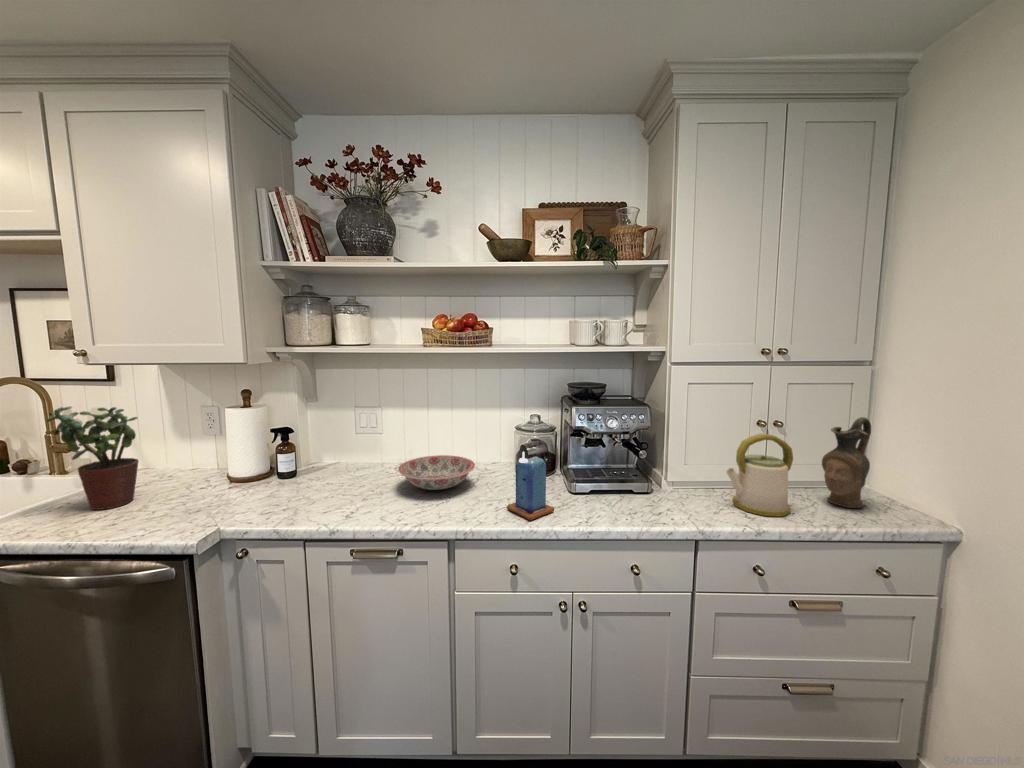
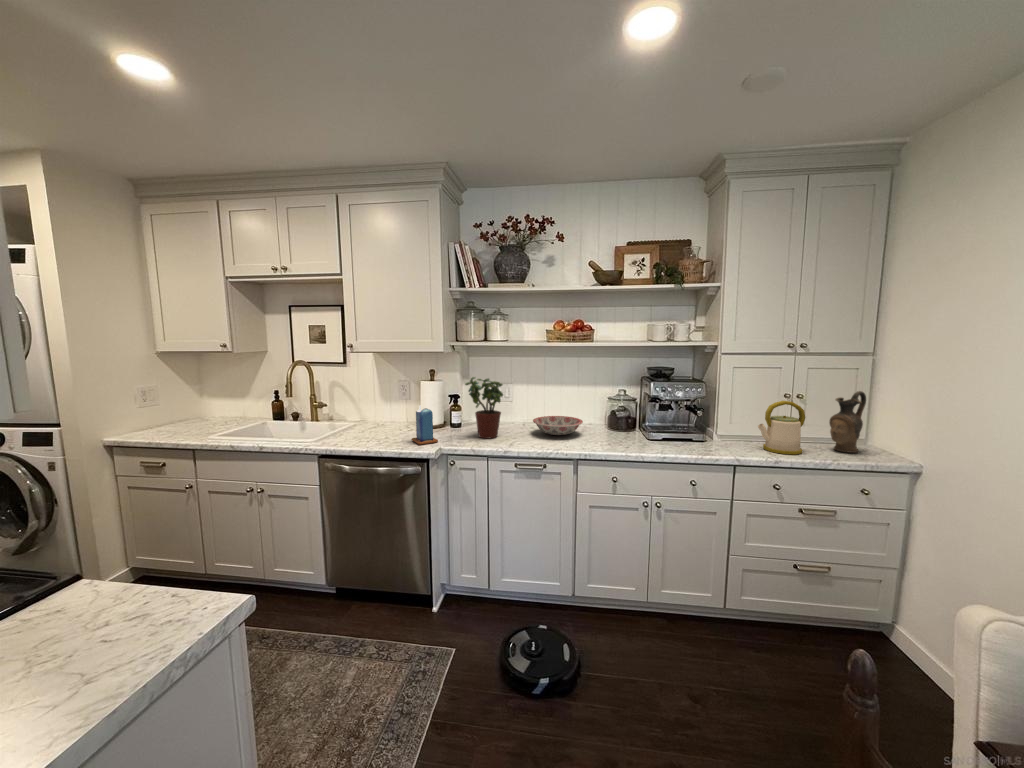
potted plant: present [47,406,138,510] -> present [465,377,503,439]
candle: present [507,452,554,520] -> present [412,406,438,445]

